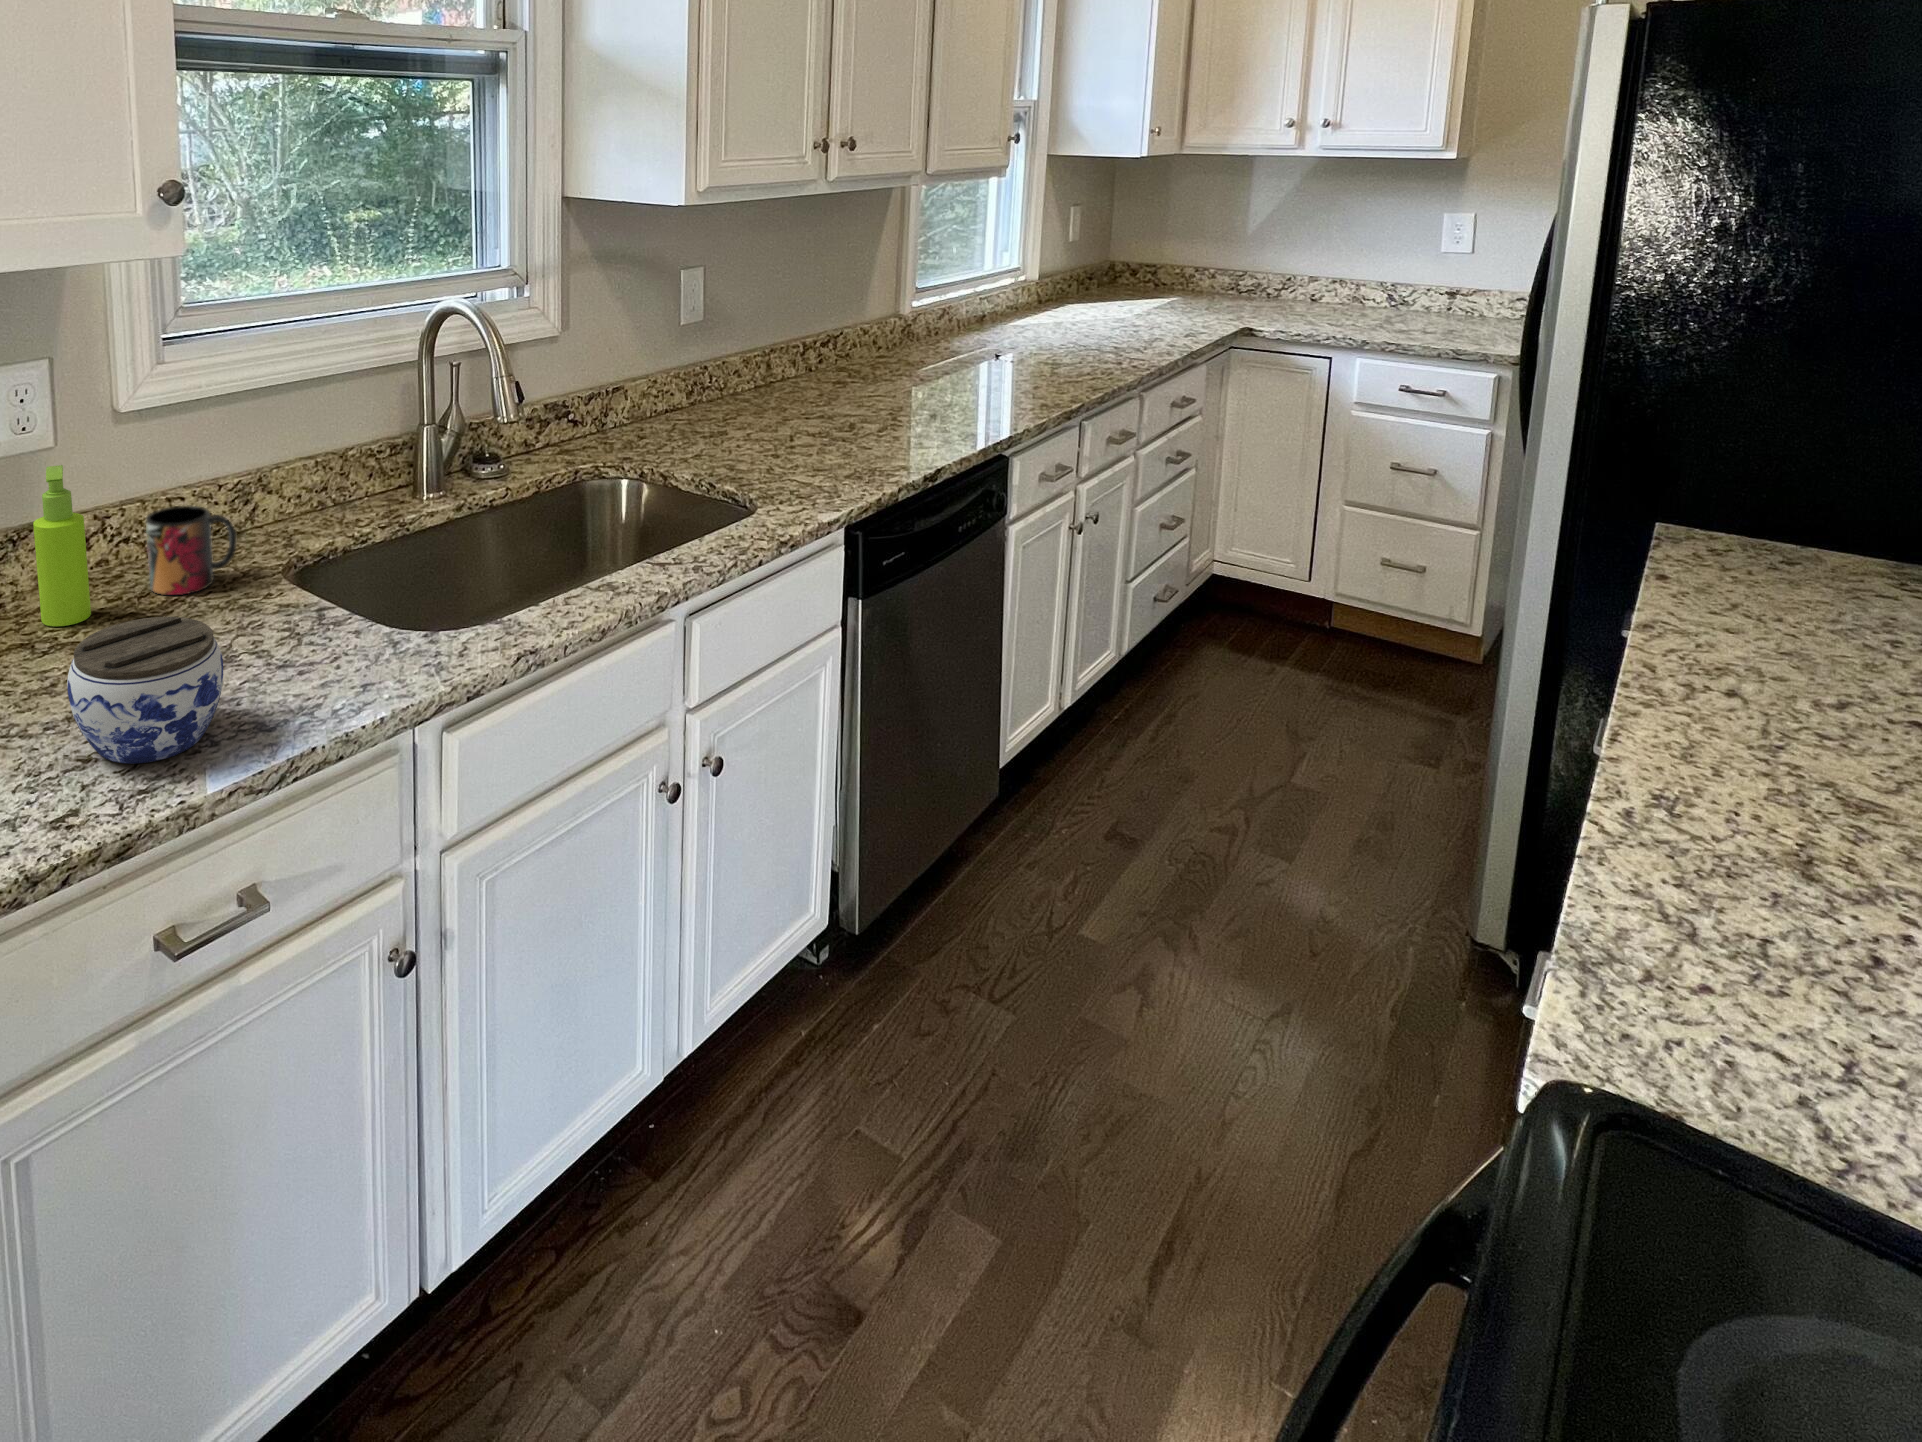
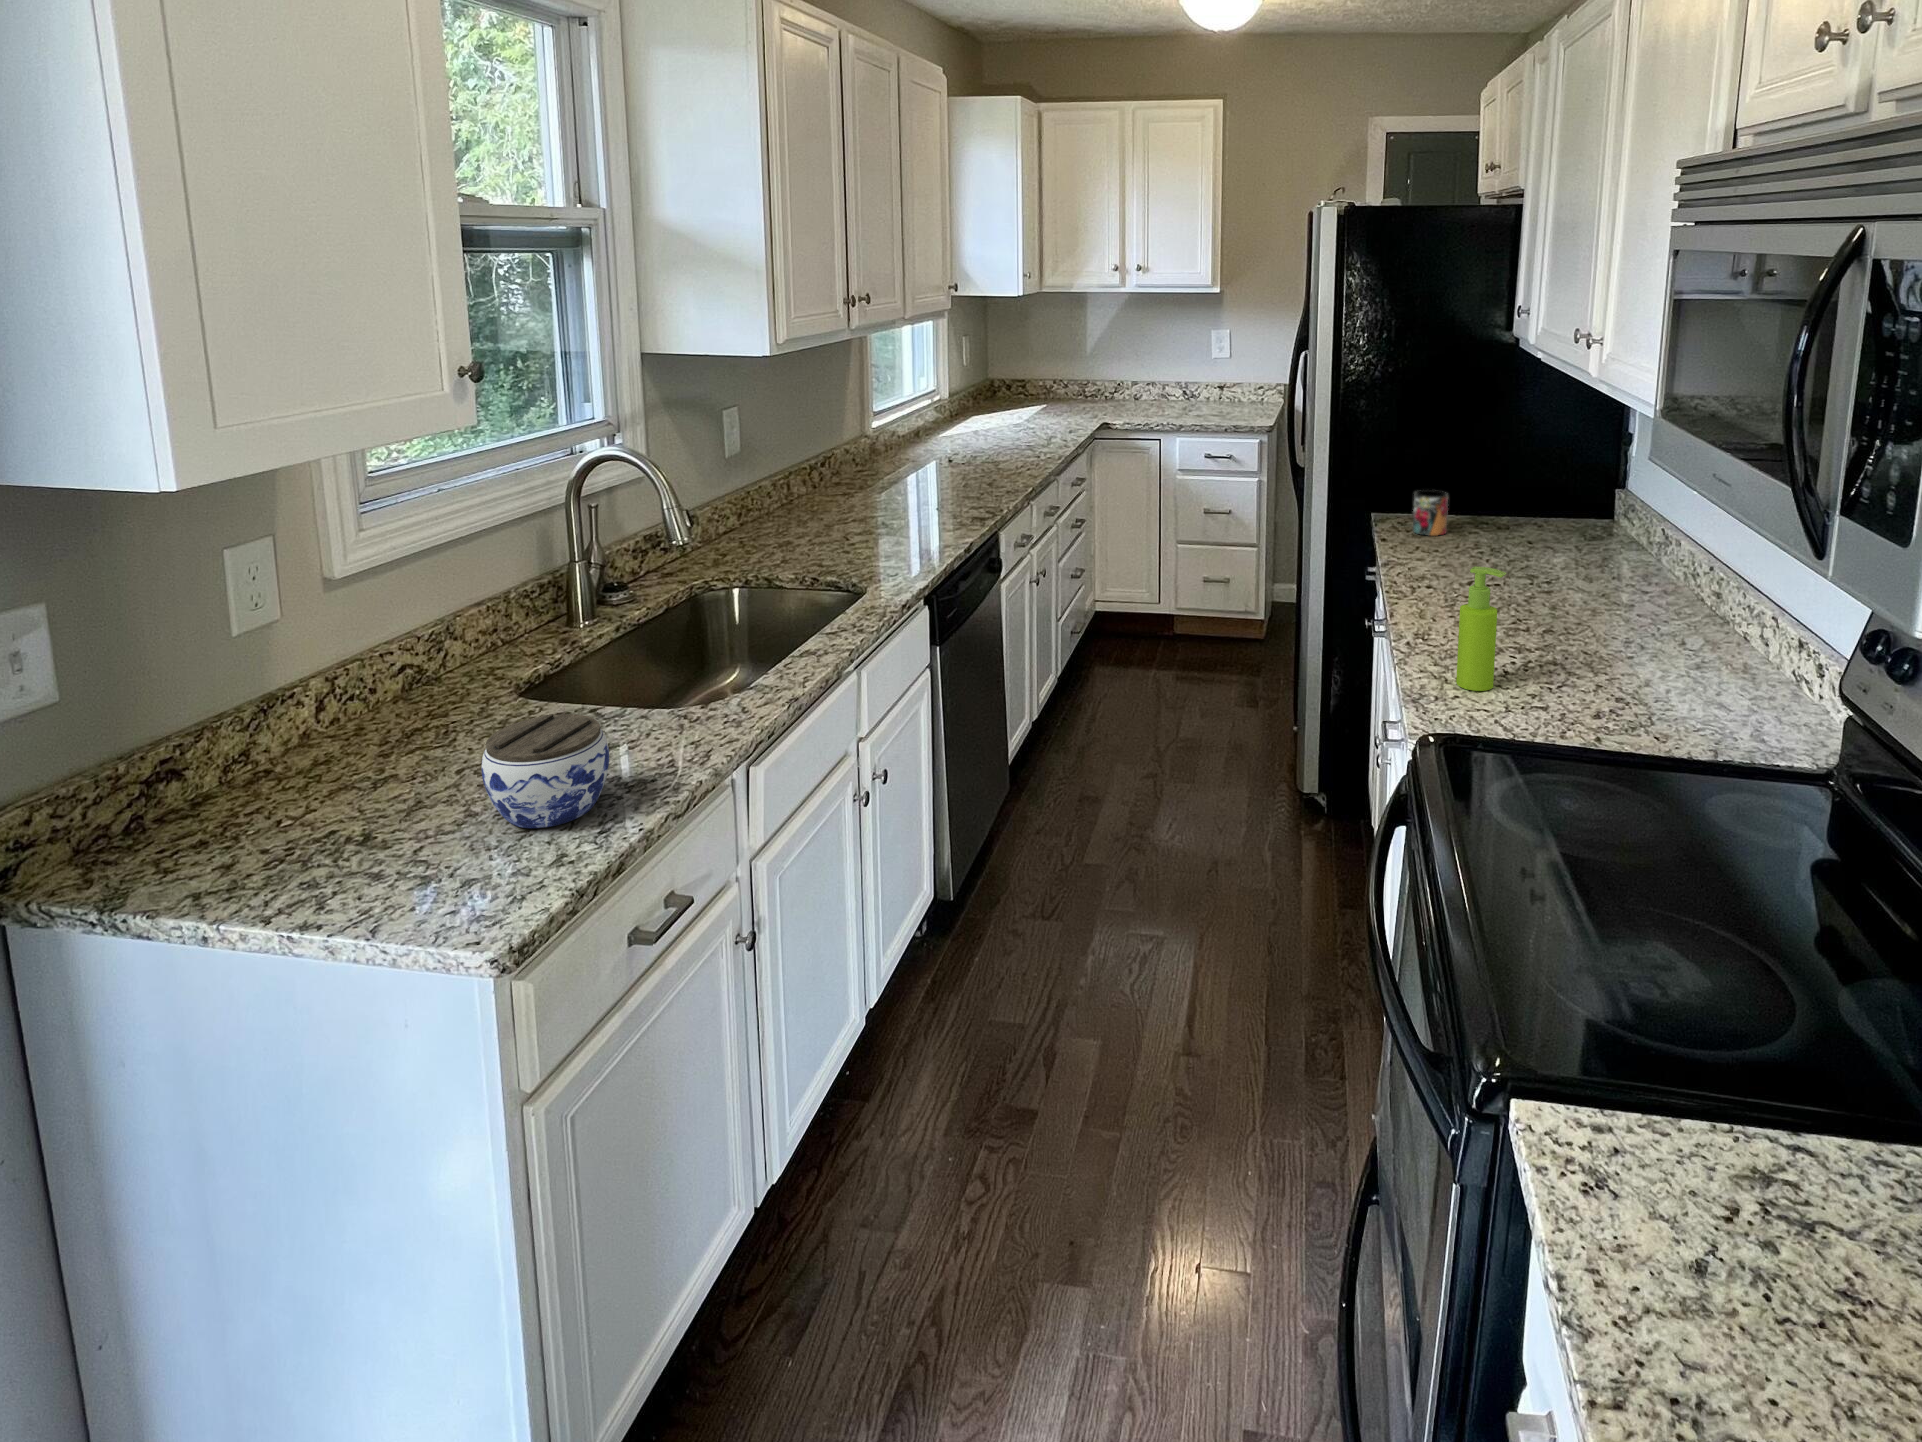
soap dispenser: present [33,465,91,626] -> present [1456,567,1506,691]
mug: present [146,506,236,595] -> present [1413,490,1448,536]

